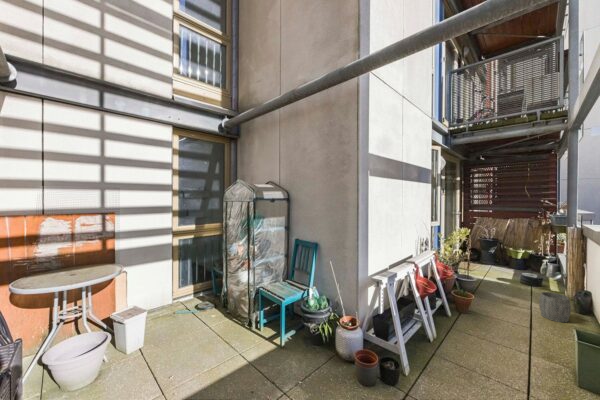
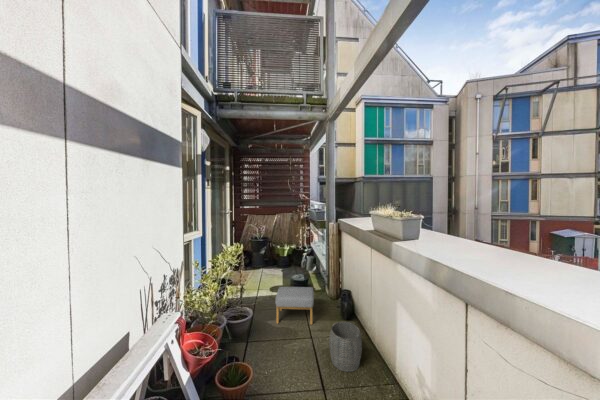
footstool: none [498,270,538,300] -> present [275,287,314,325]

